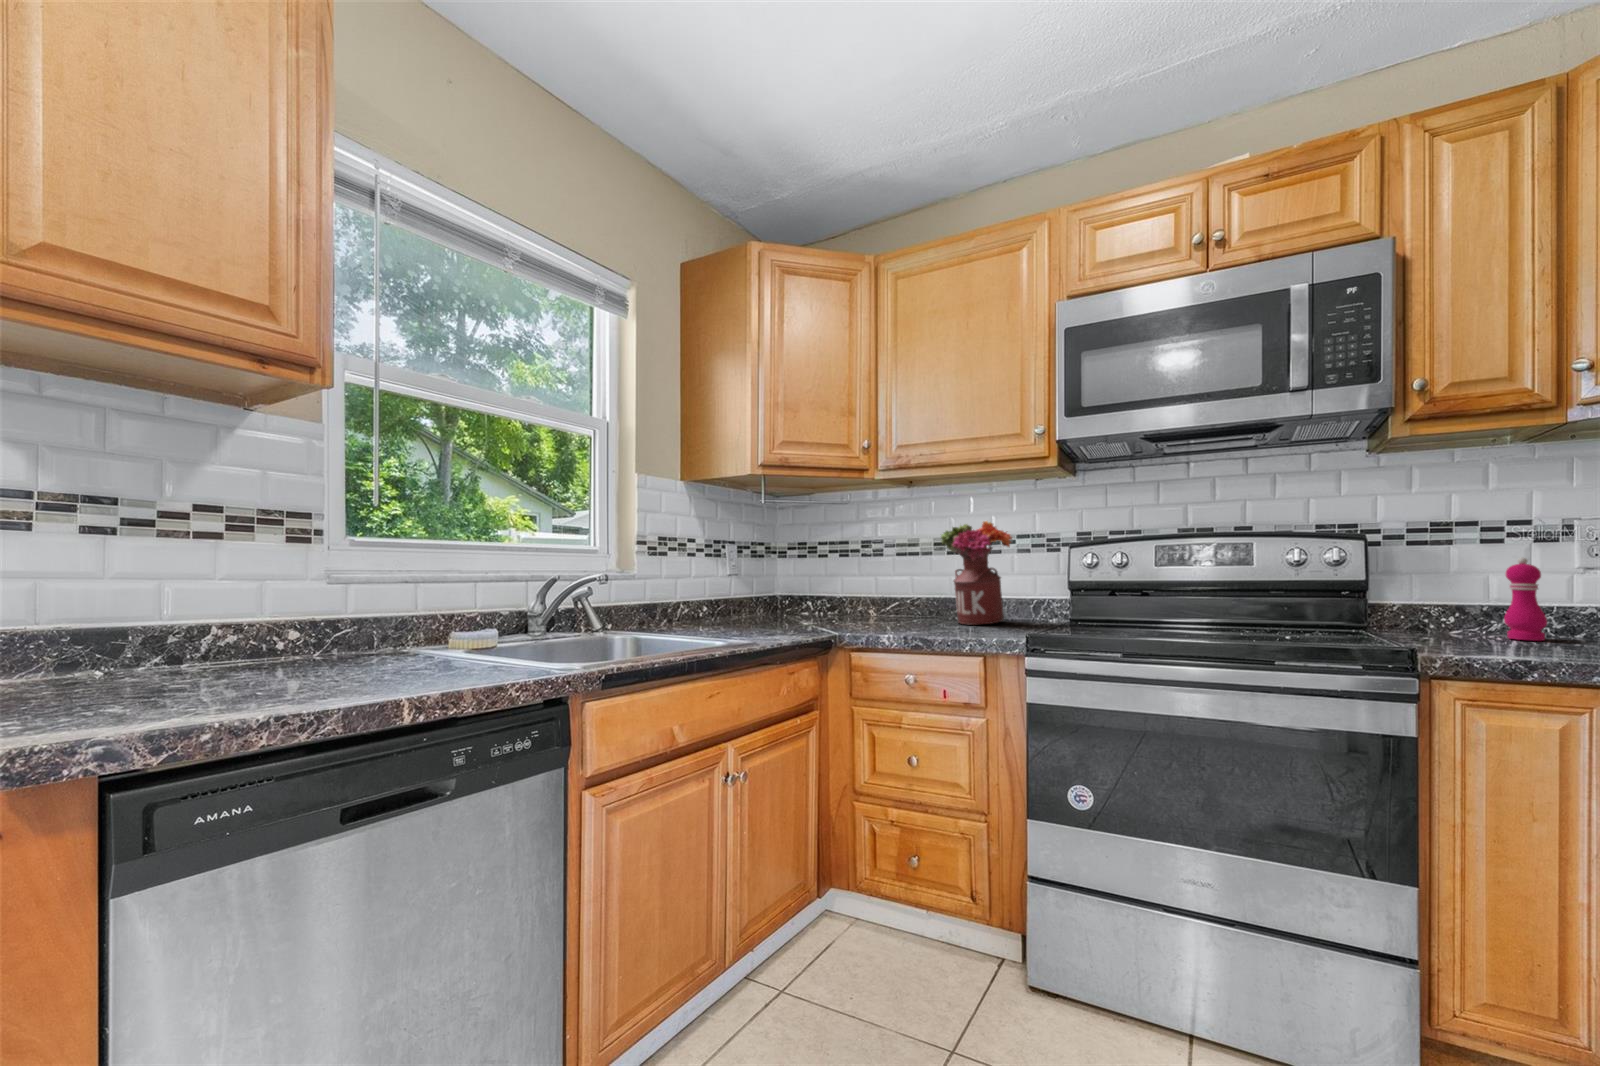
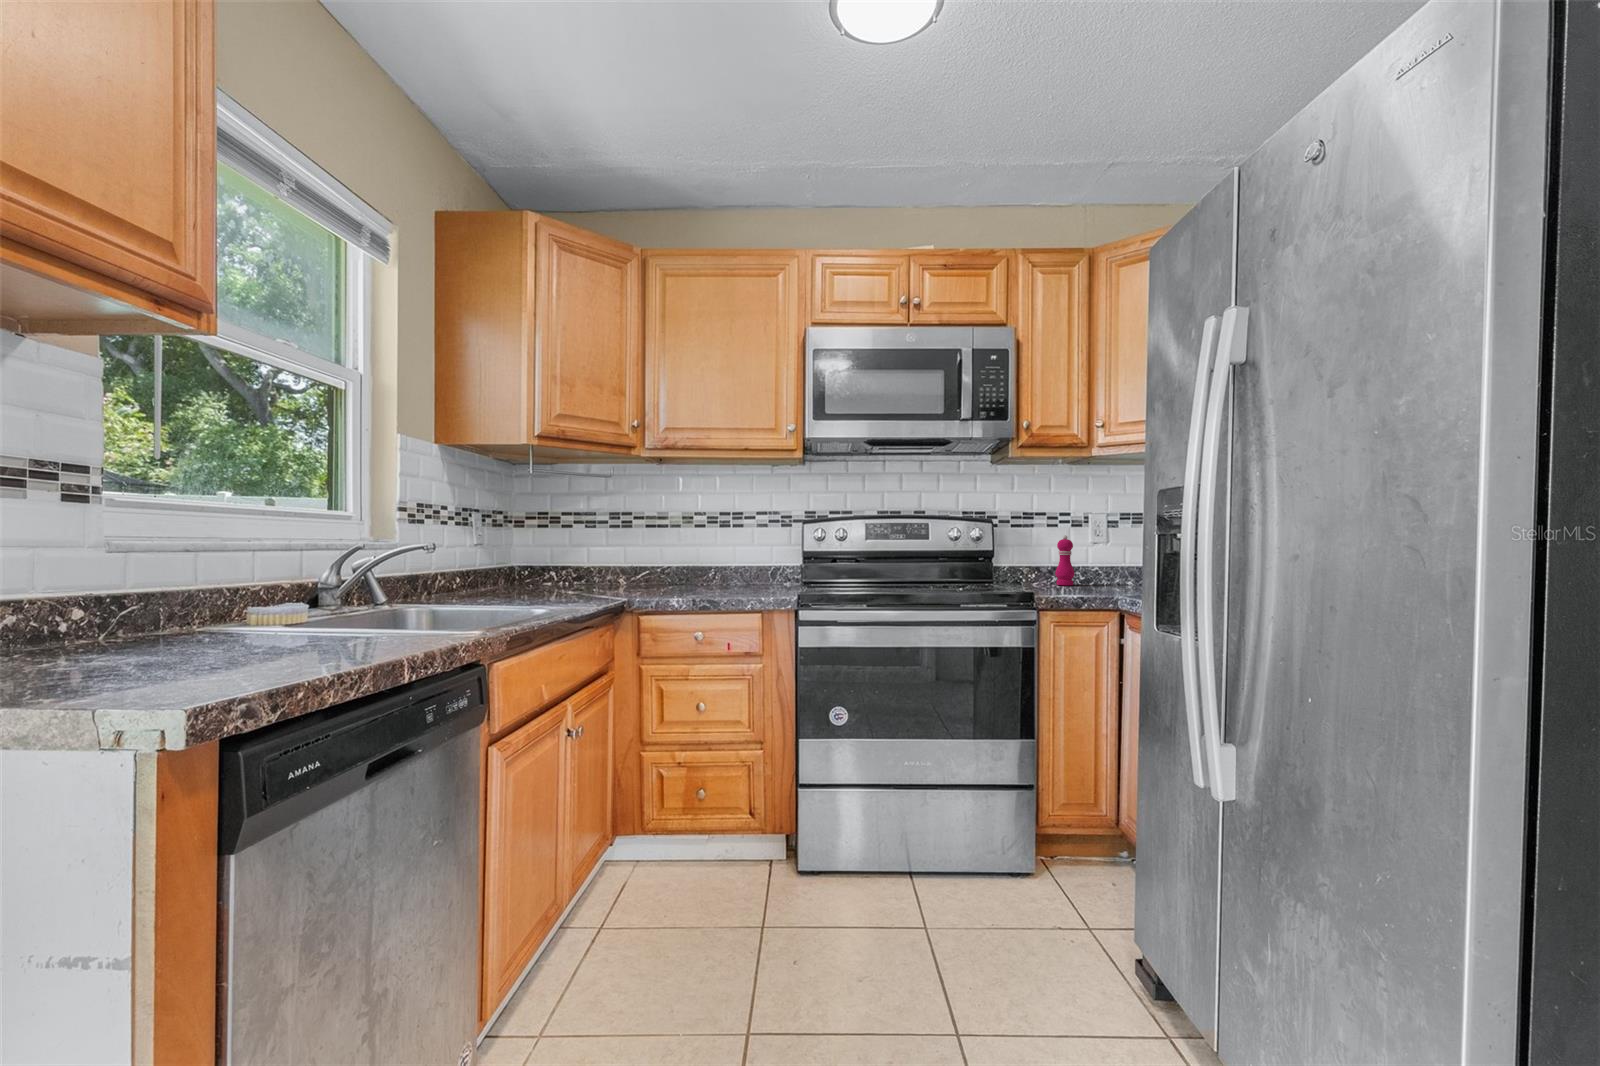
flower arrangement: present [941,521,1012,625] -> none [699,499,763,589]

